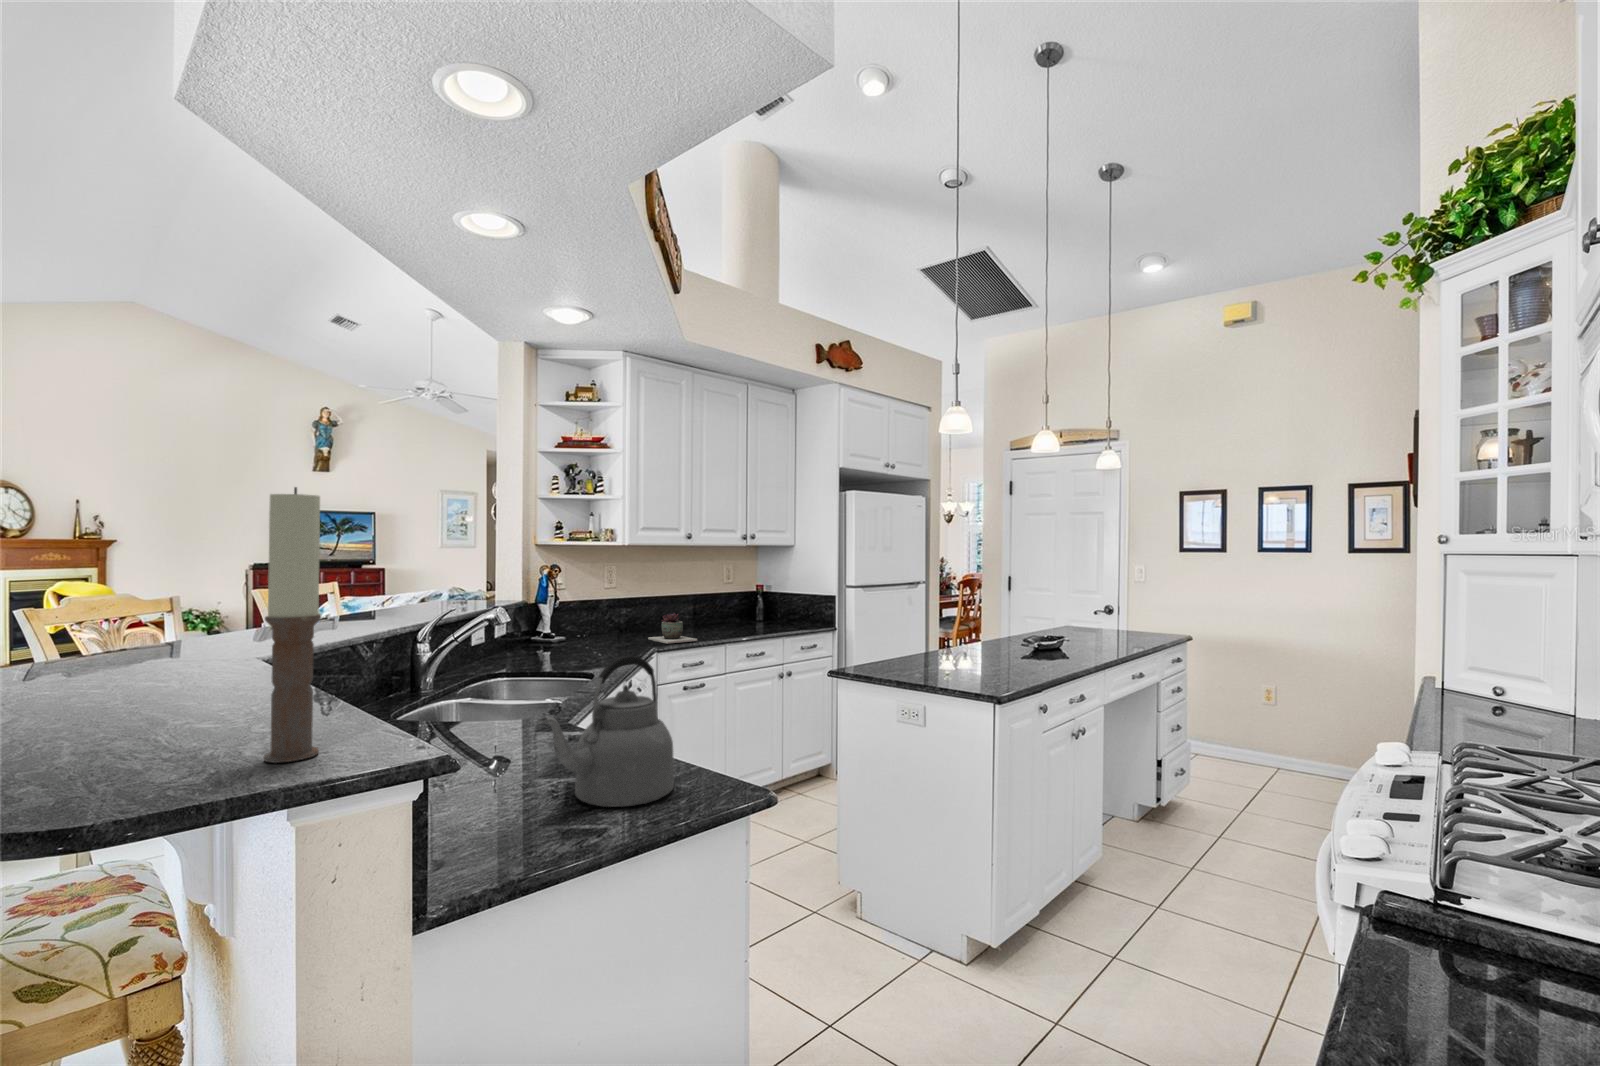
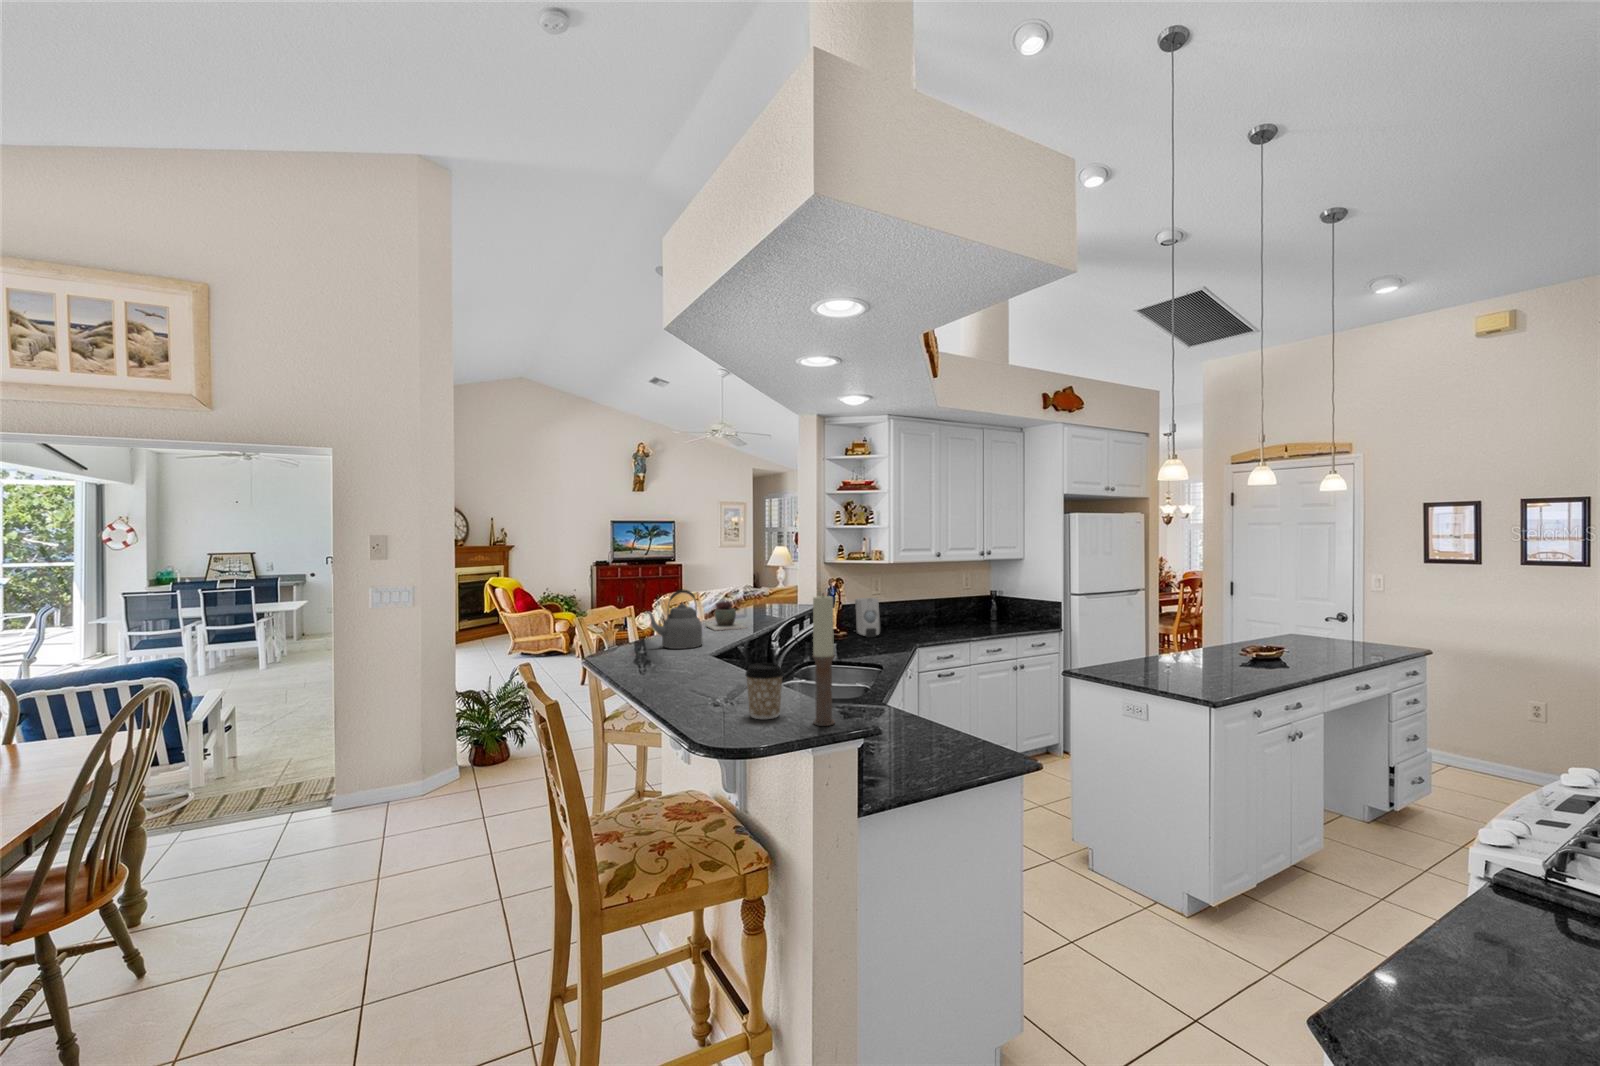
soap dispenser: none [578,590,609,642] -> present [855,598,880,637]
succulent plant: present [648,613,697,644] -> present [705,601,747,631]
coffee cup: none [120,642,227,758] -> present [745,663,783,719]
kettle: present [538,656,674,807] -> present [646,590,703,649]

